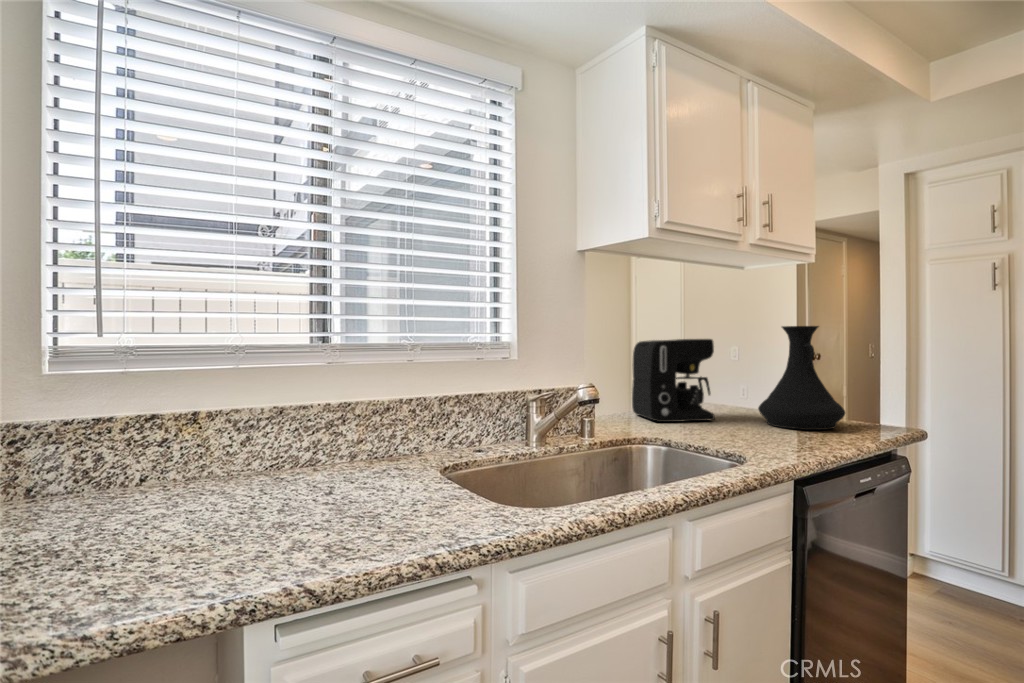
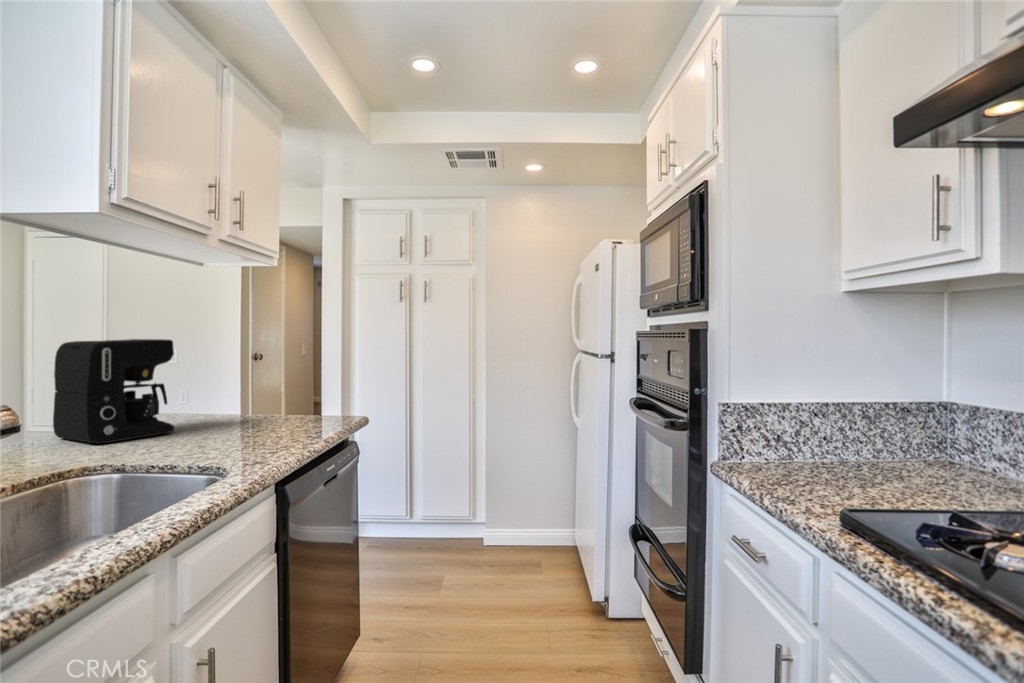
vase: present [758,326,845,430] -> none [224,327,308,431]

